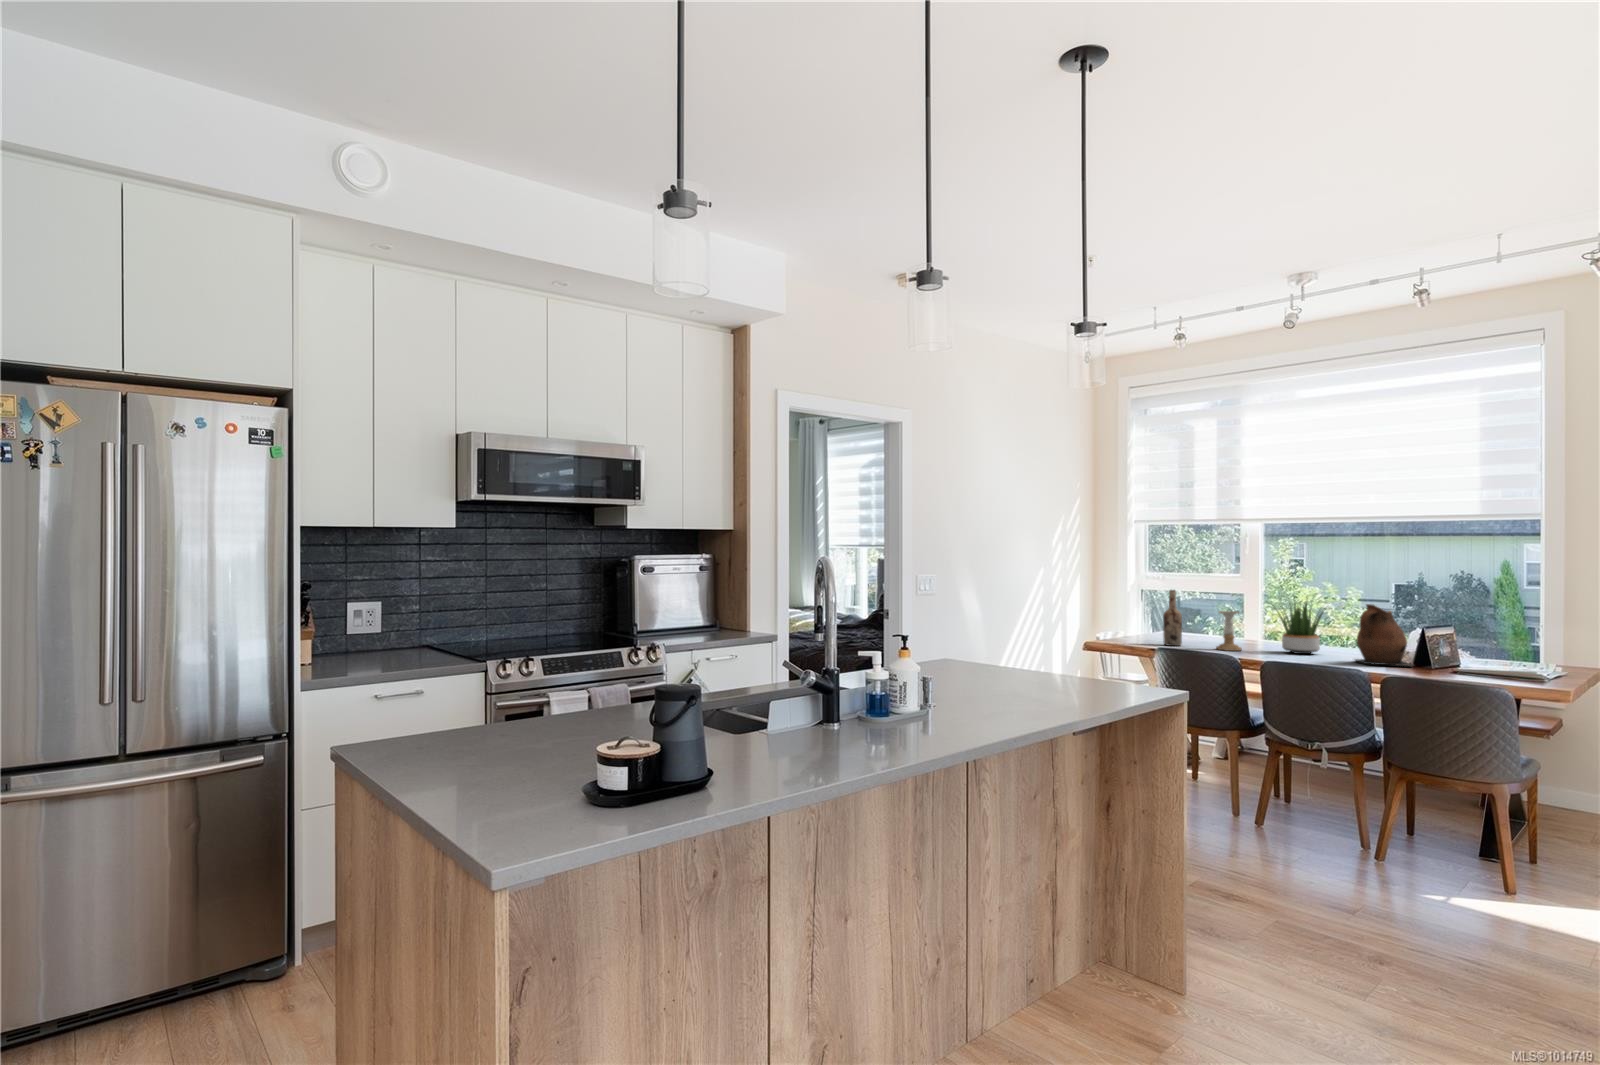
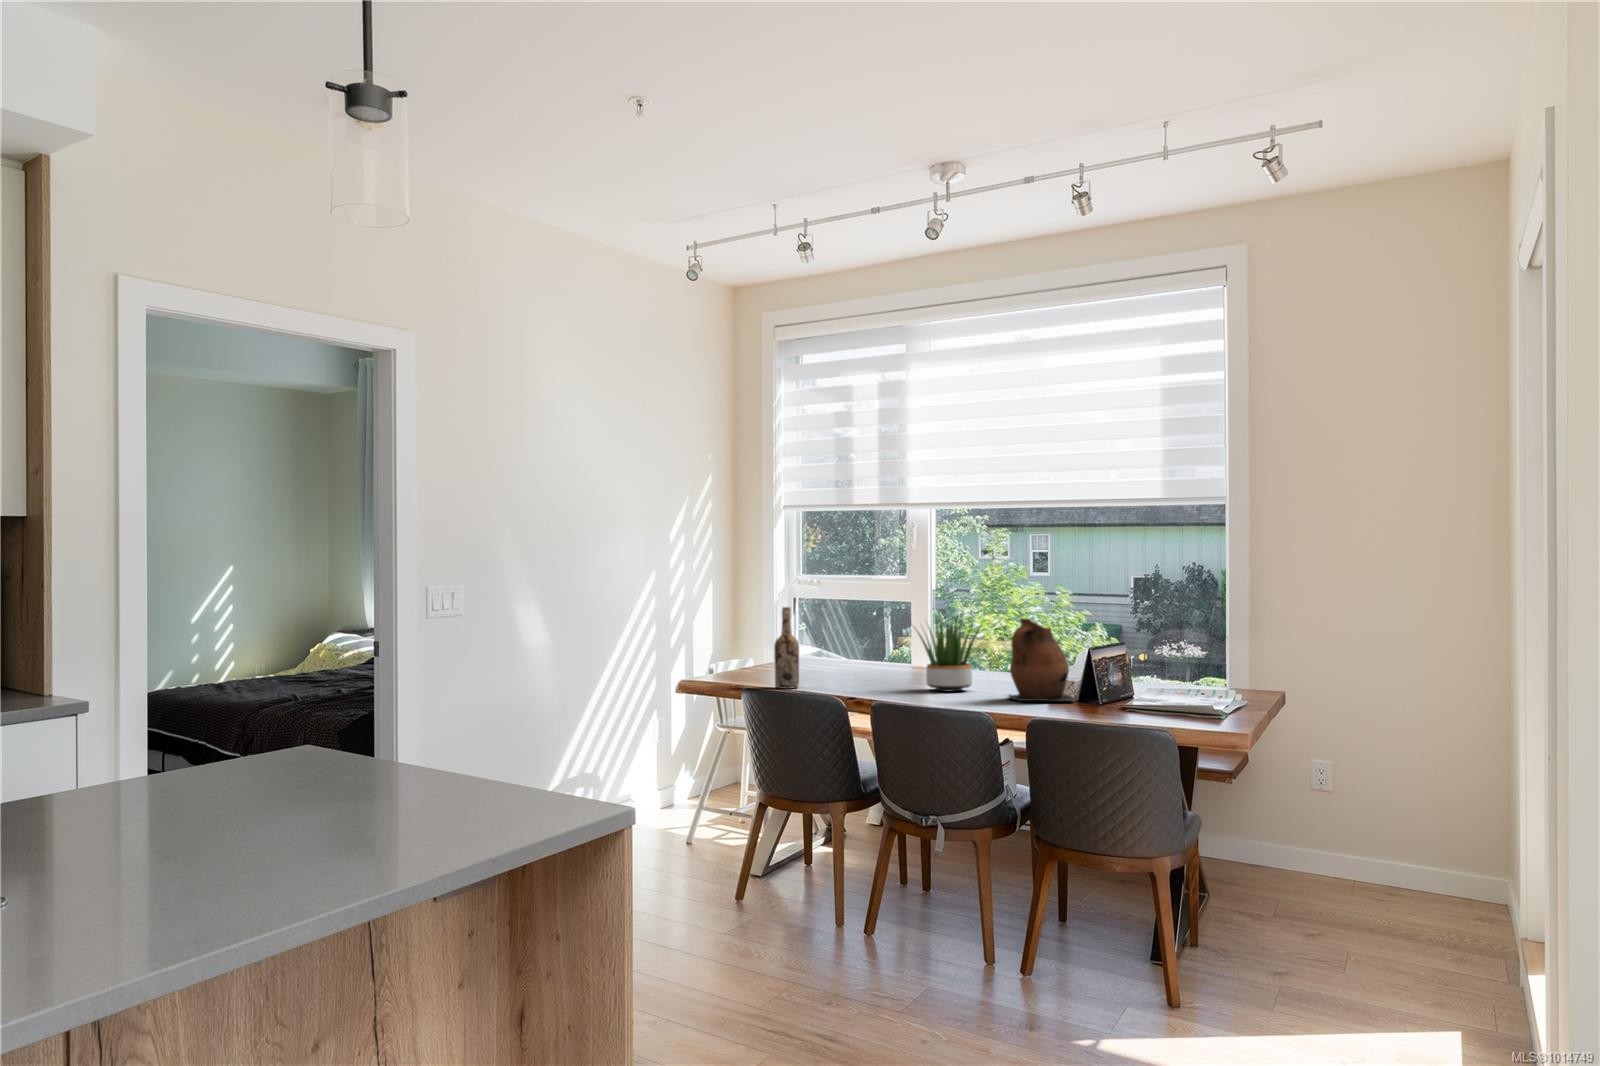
candle holder: present [1216,611,1242,651] -> none [842,635,875,692]

